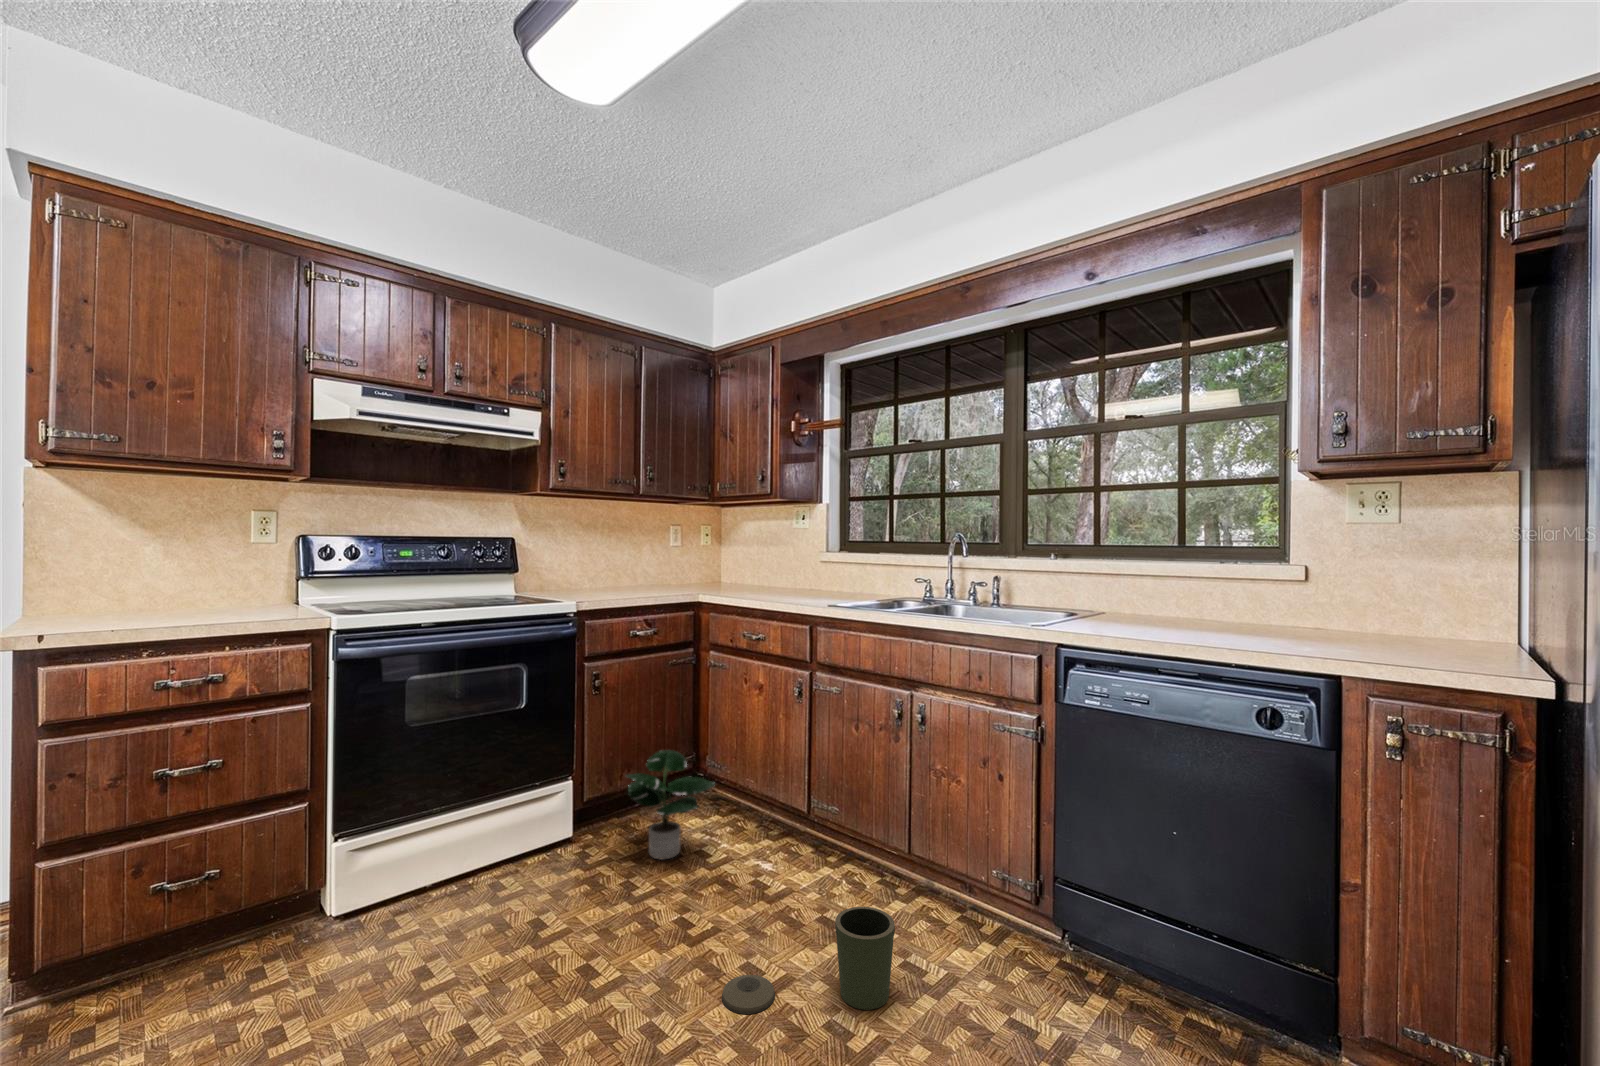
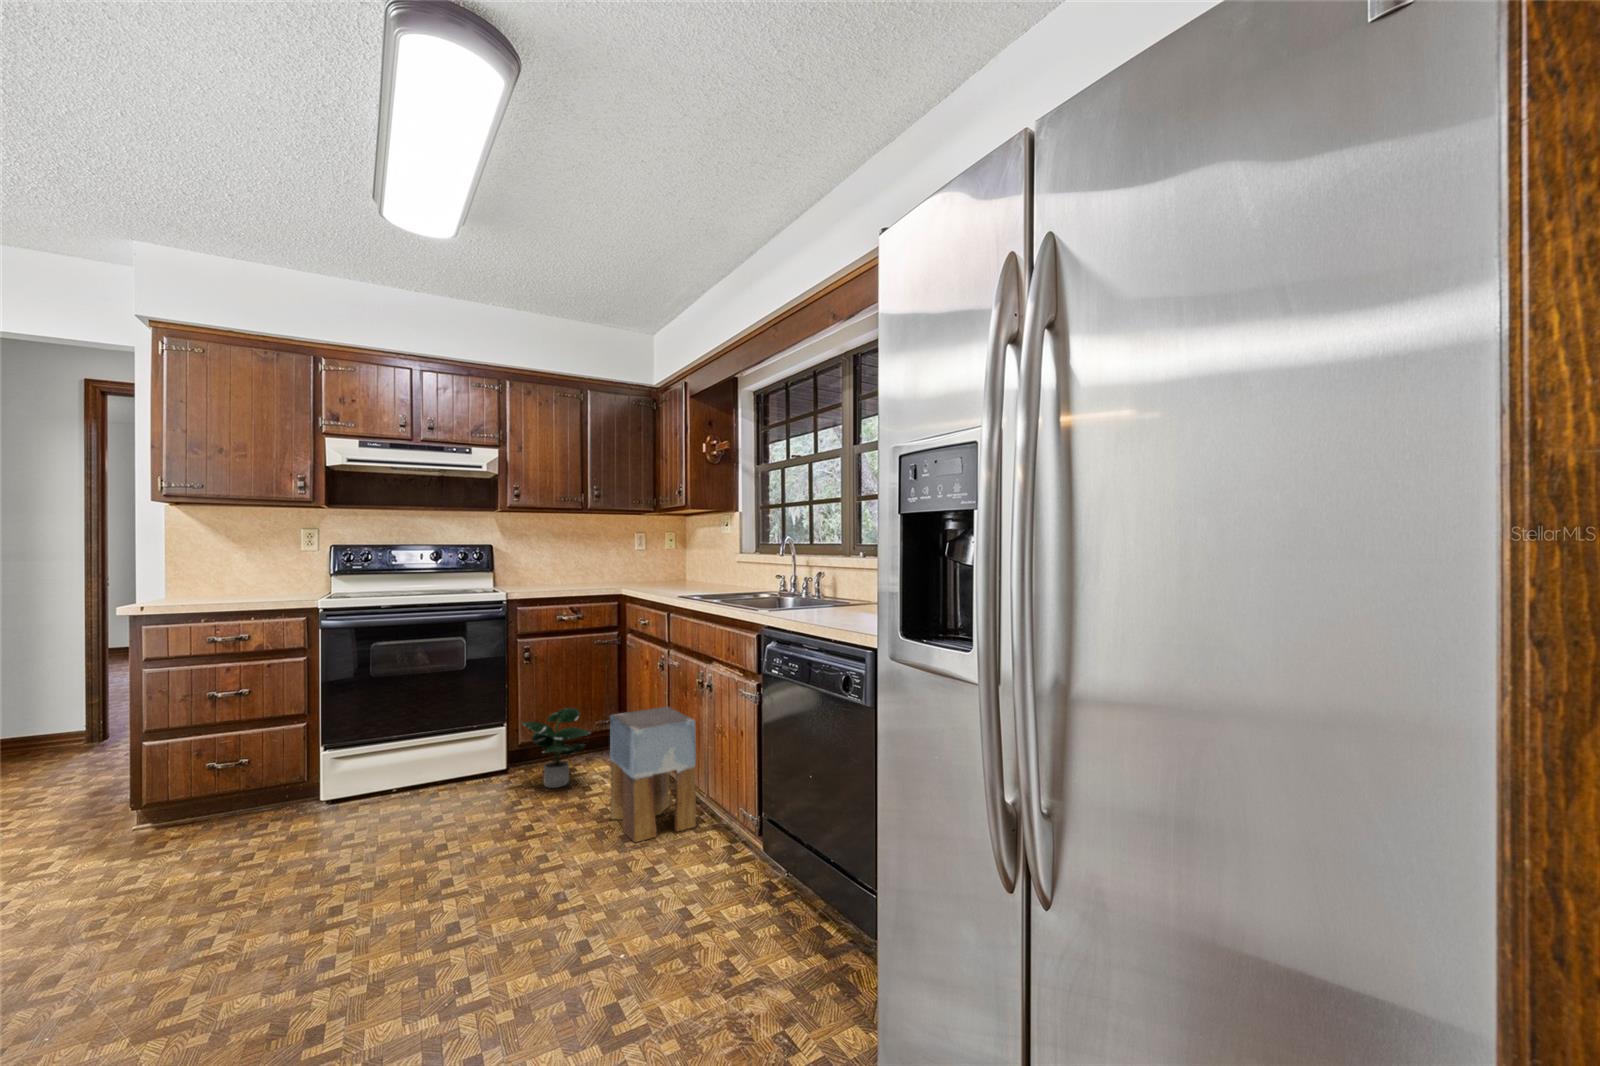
stool: none [788,744,908,930] -> present [610,707,696,842]
trash can: present [722,907,895,1014] -> none [496,817,614,886]

